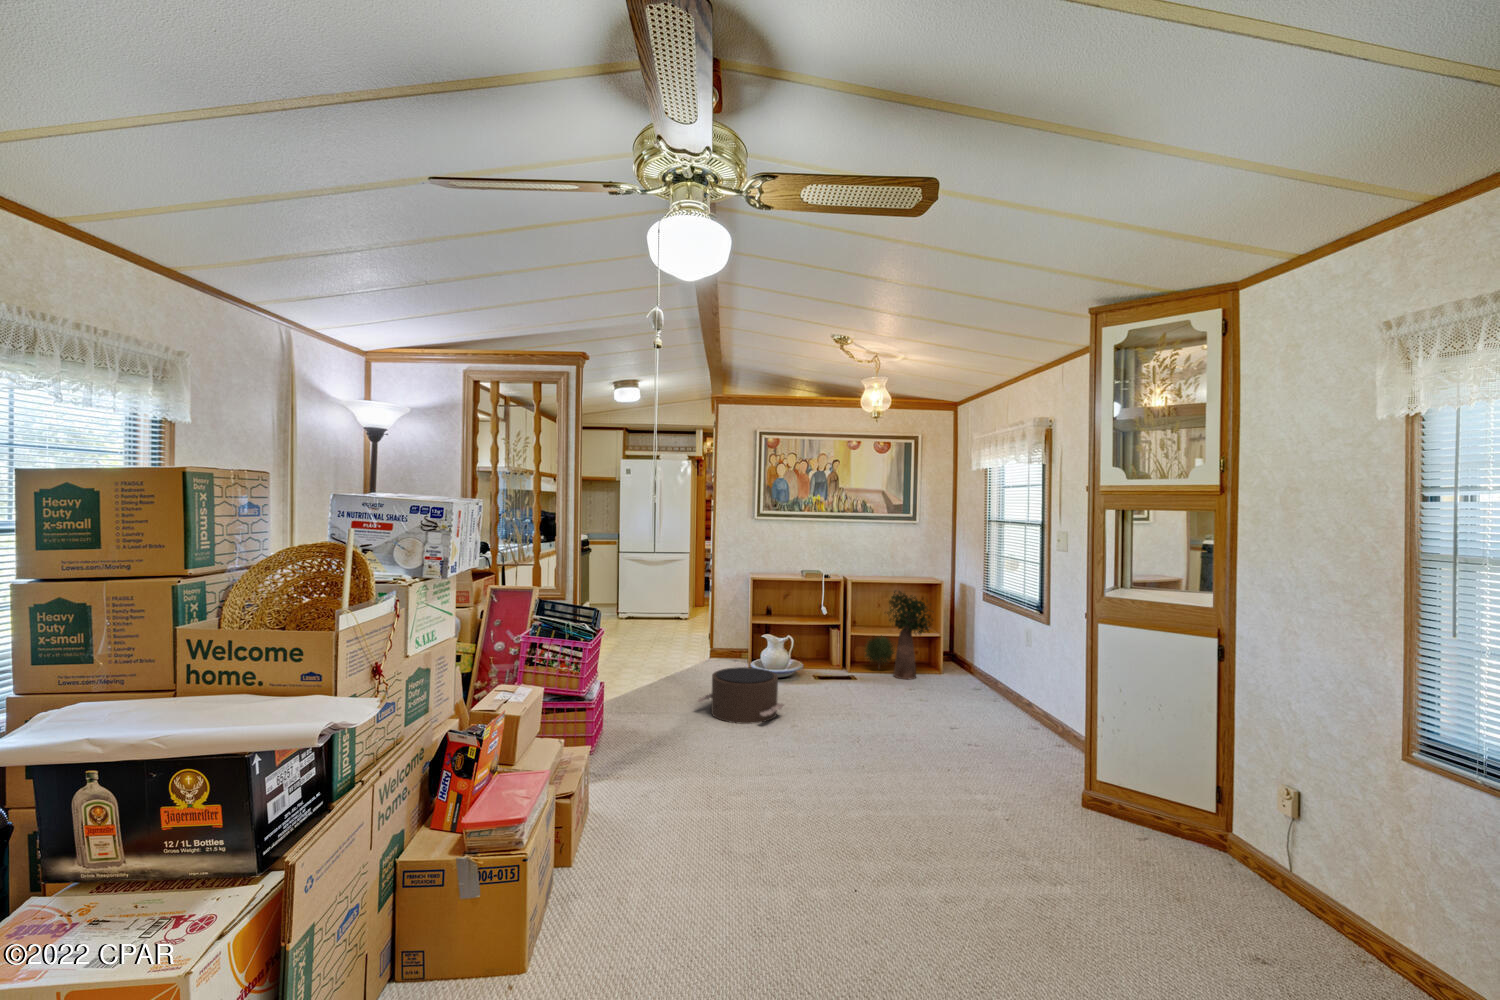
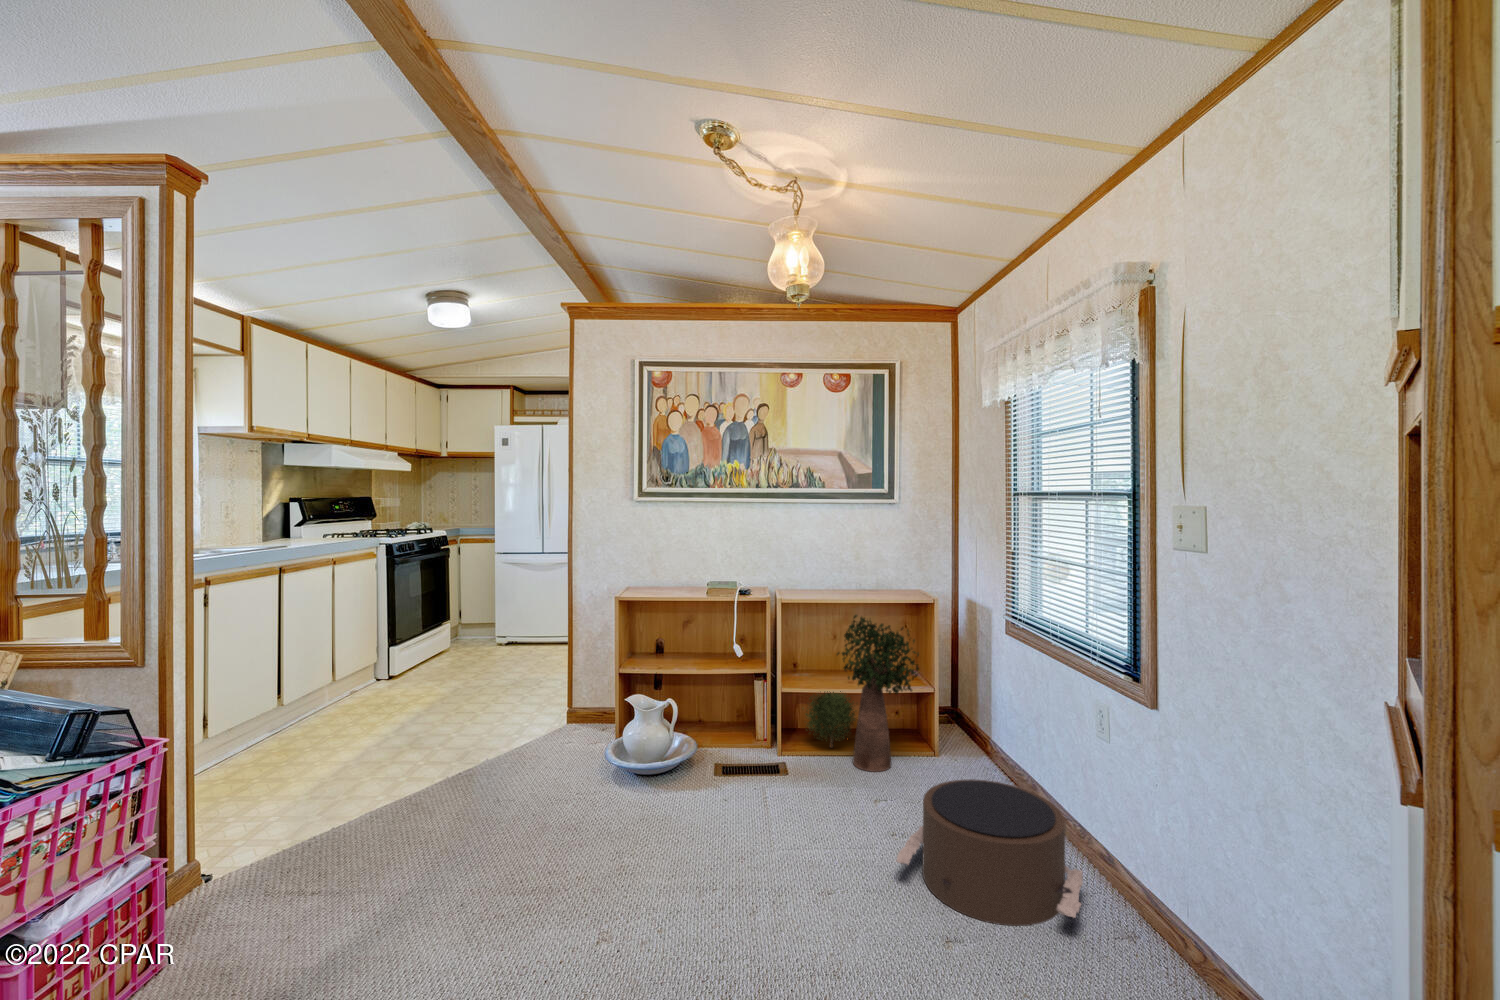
pouf: present [698,667,784,724] -> present [896,779,1083,926]

